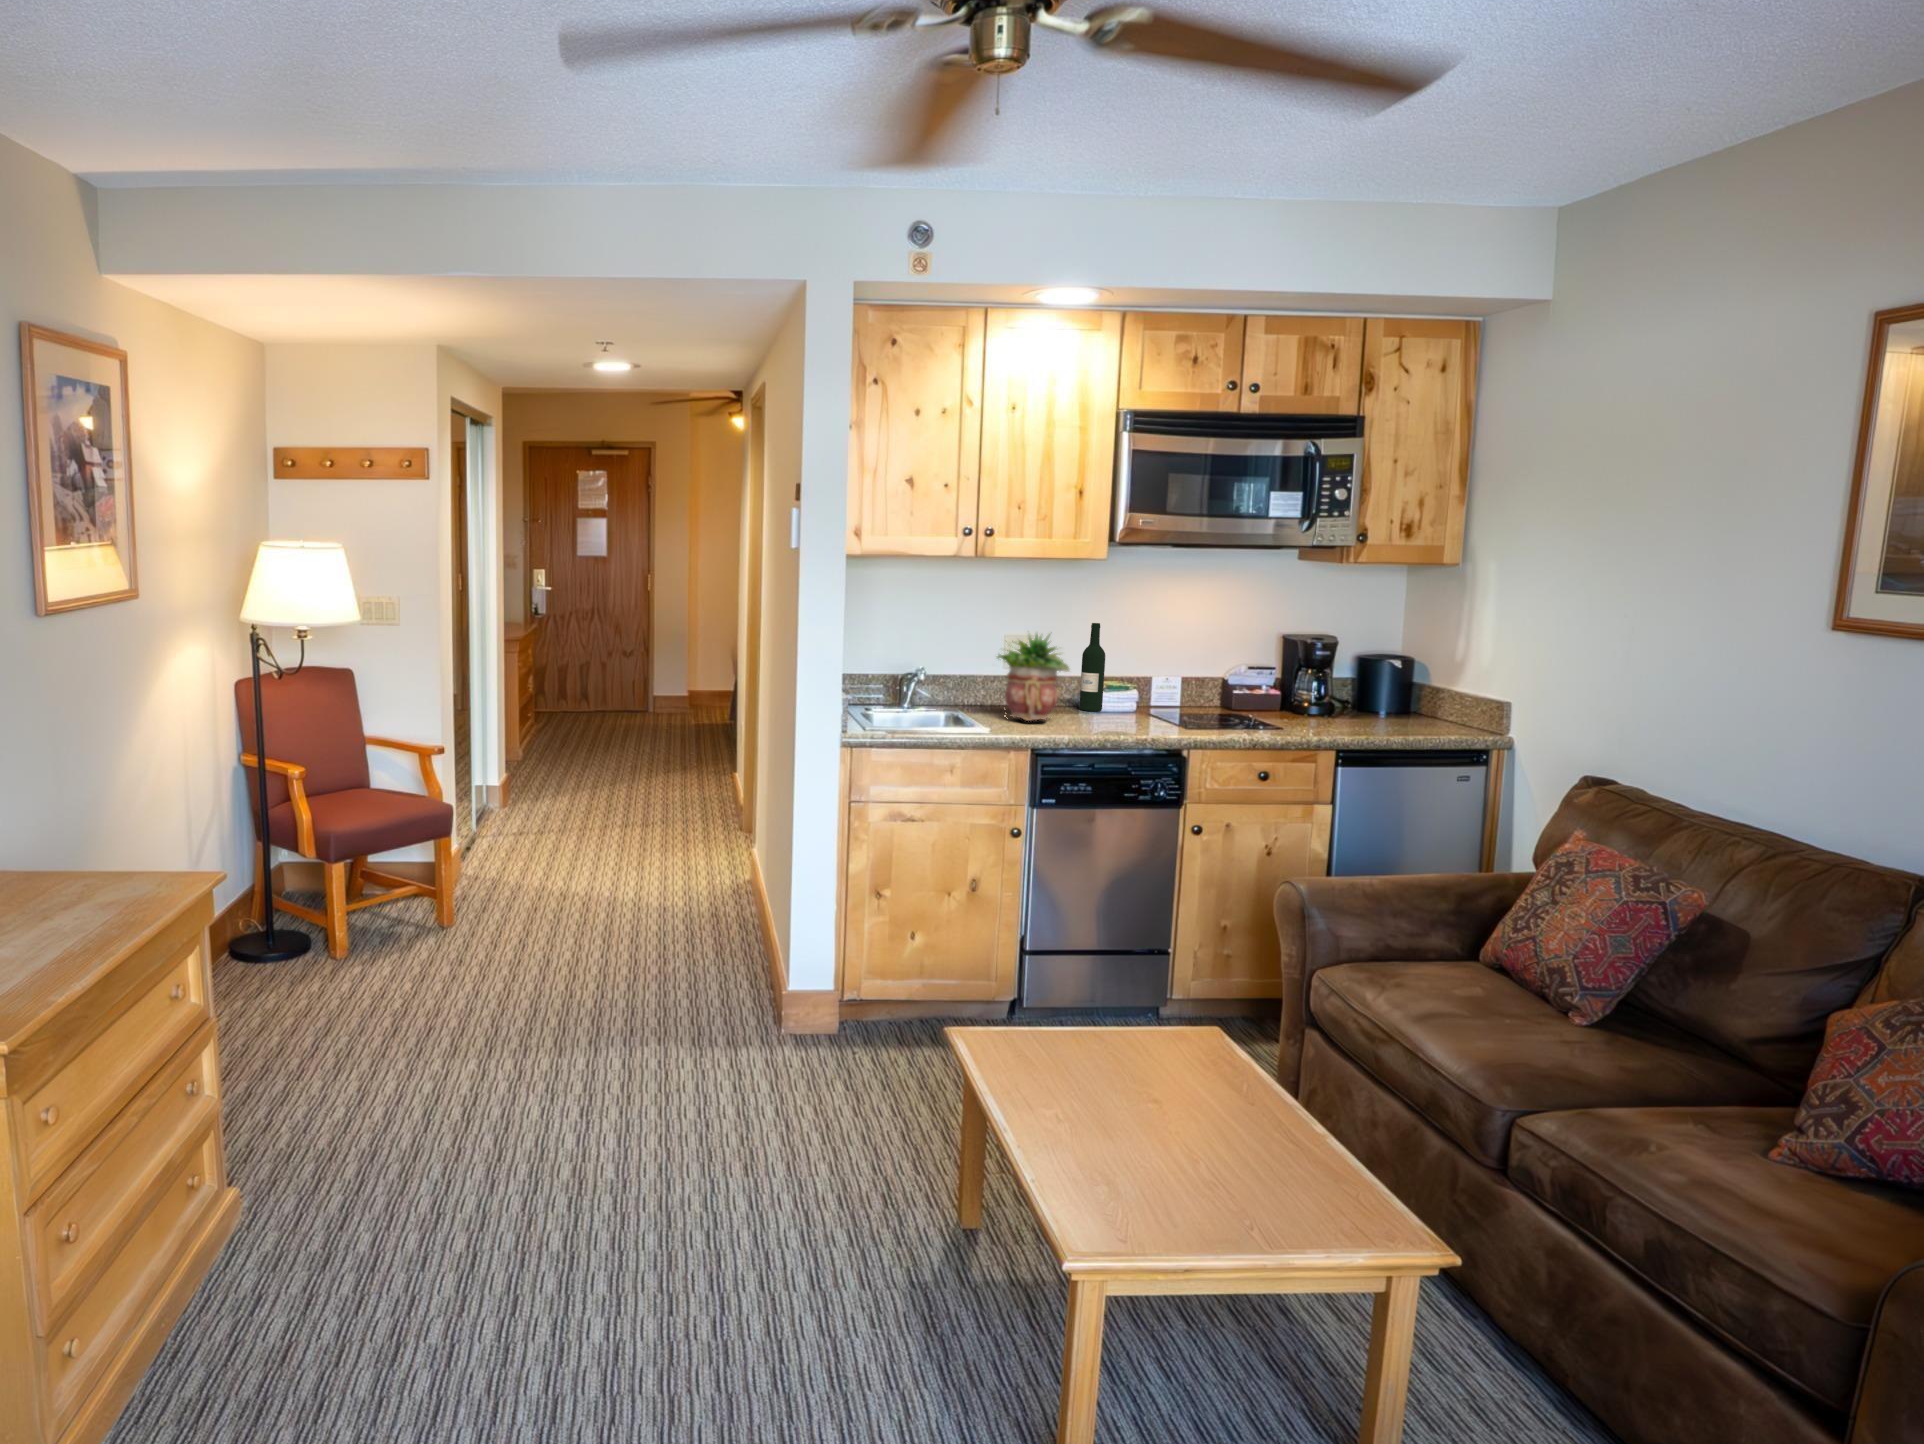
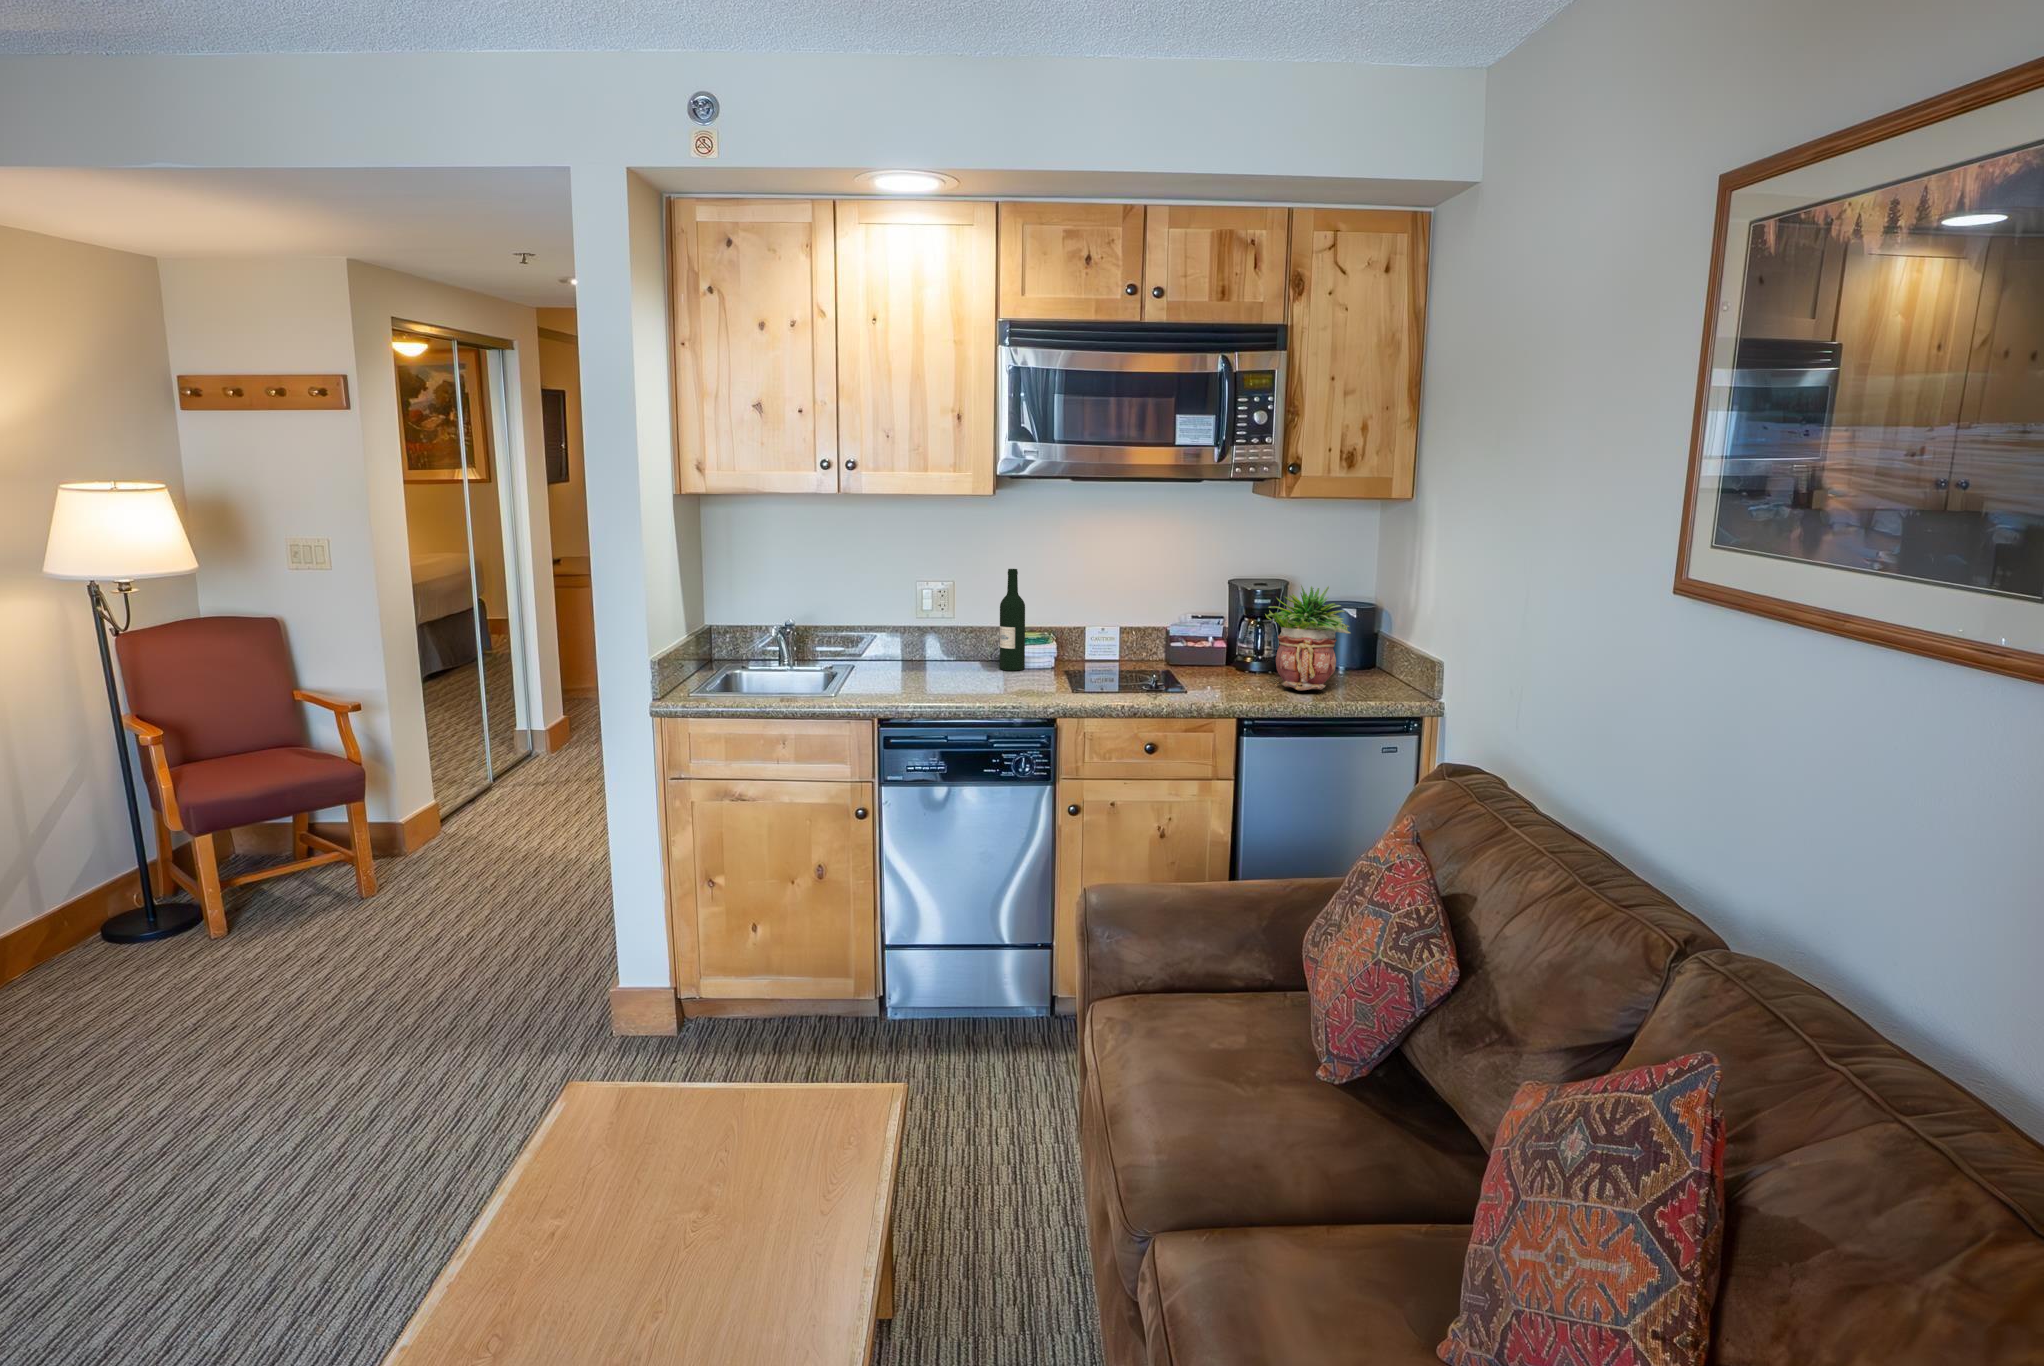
potted plant: present [997,634,1069,721] -> present [1265,586,1350,690]

